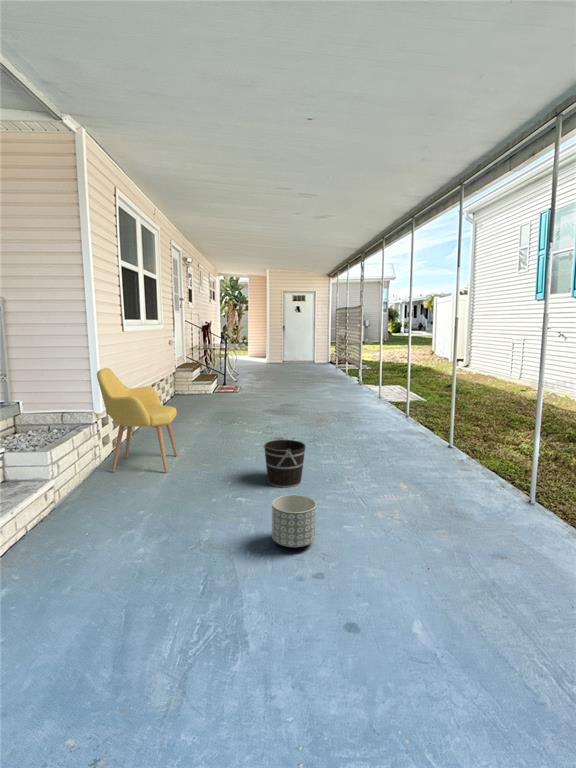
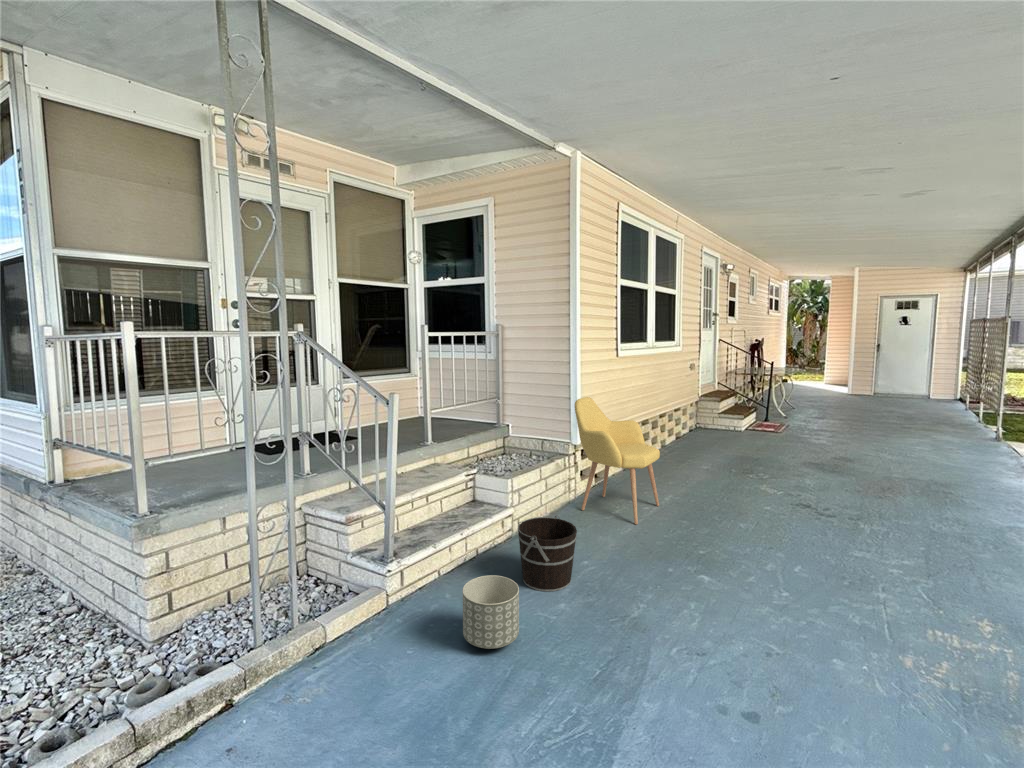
bucket: present [263,439,305,487] -> present [518,515,577,591]
planter: present [272,495,316,548] -> present [463,575,519,649]

